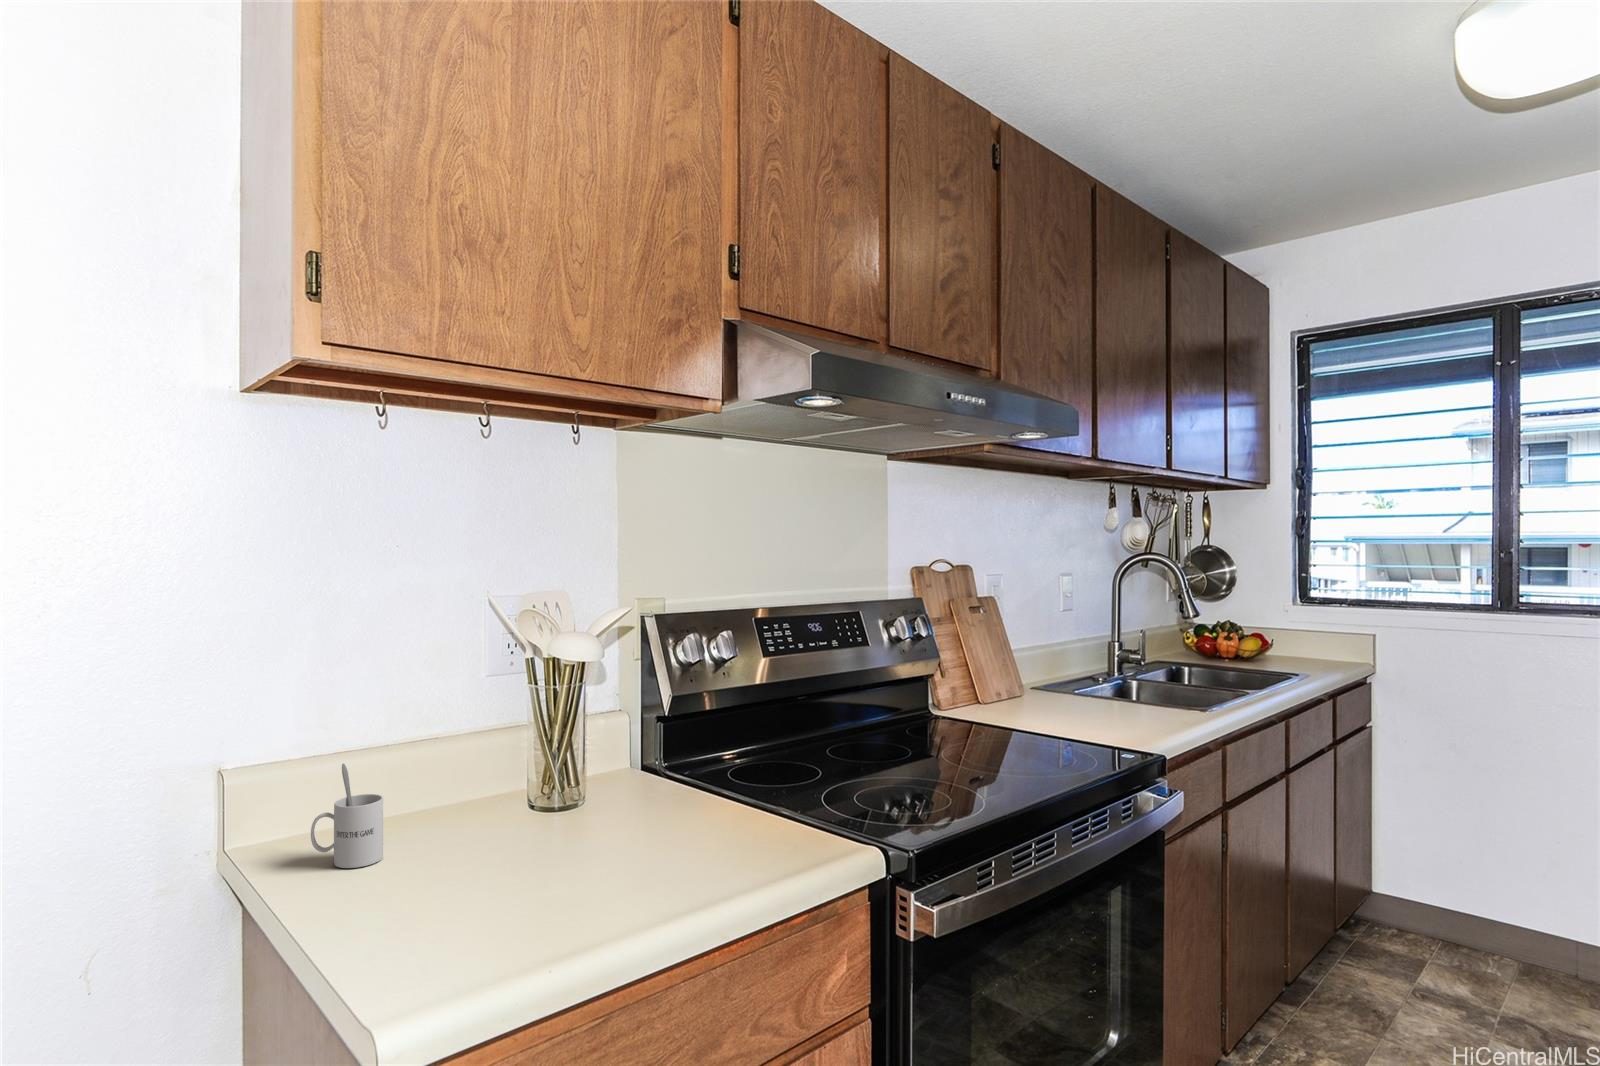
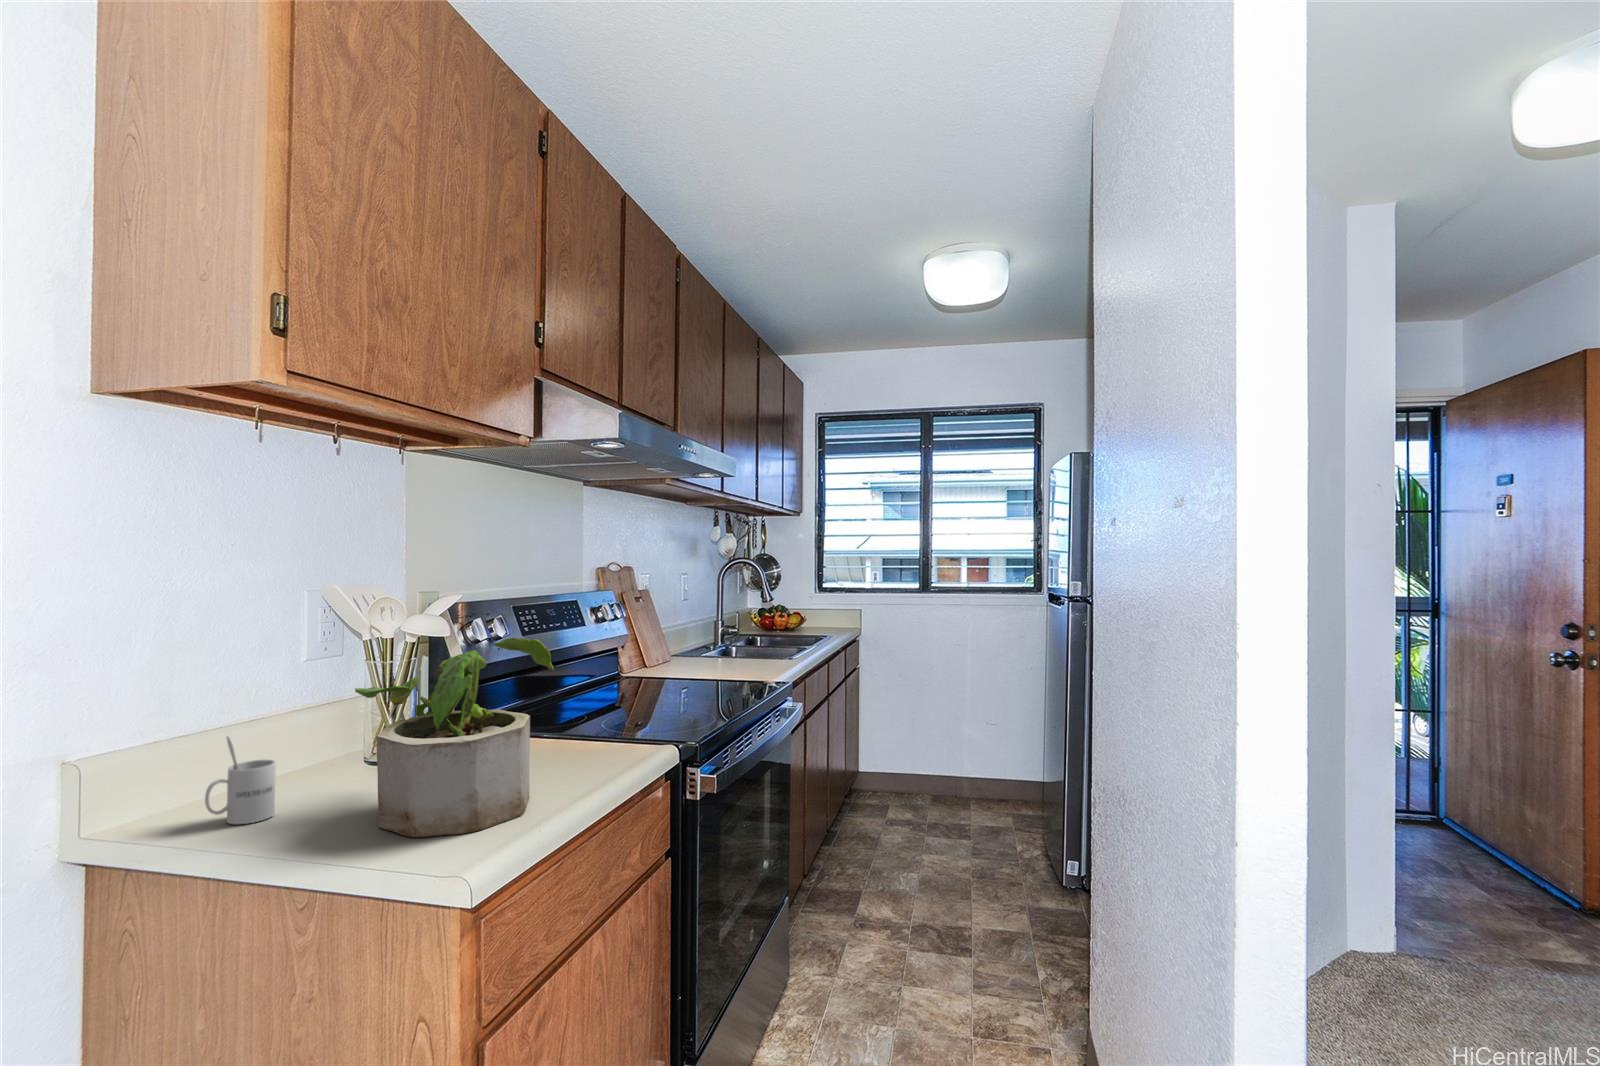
potted plant: none [426,676,652,948] -> present [355,638,554,837]

